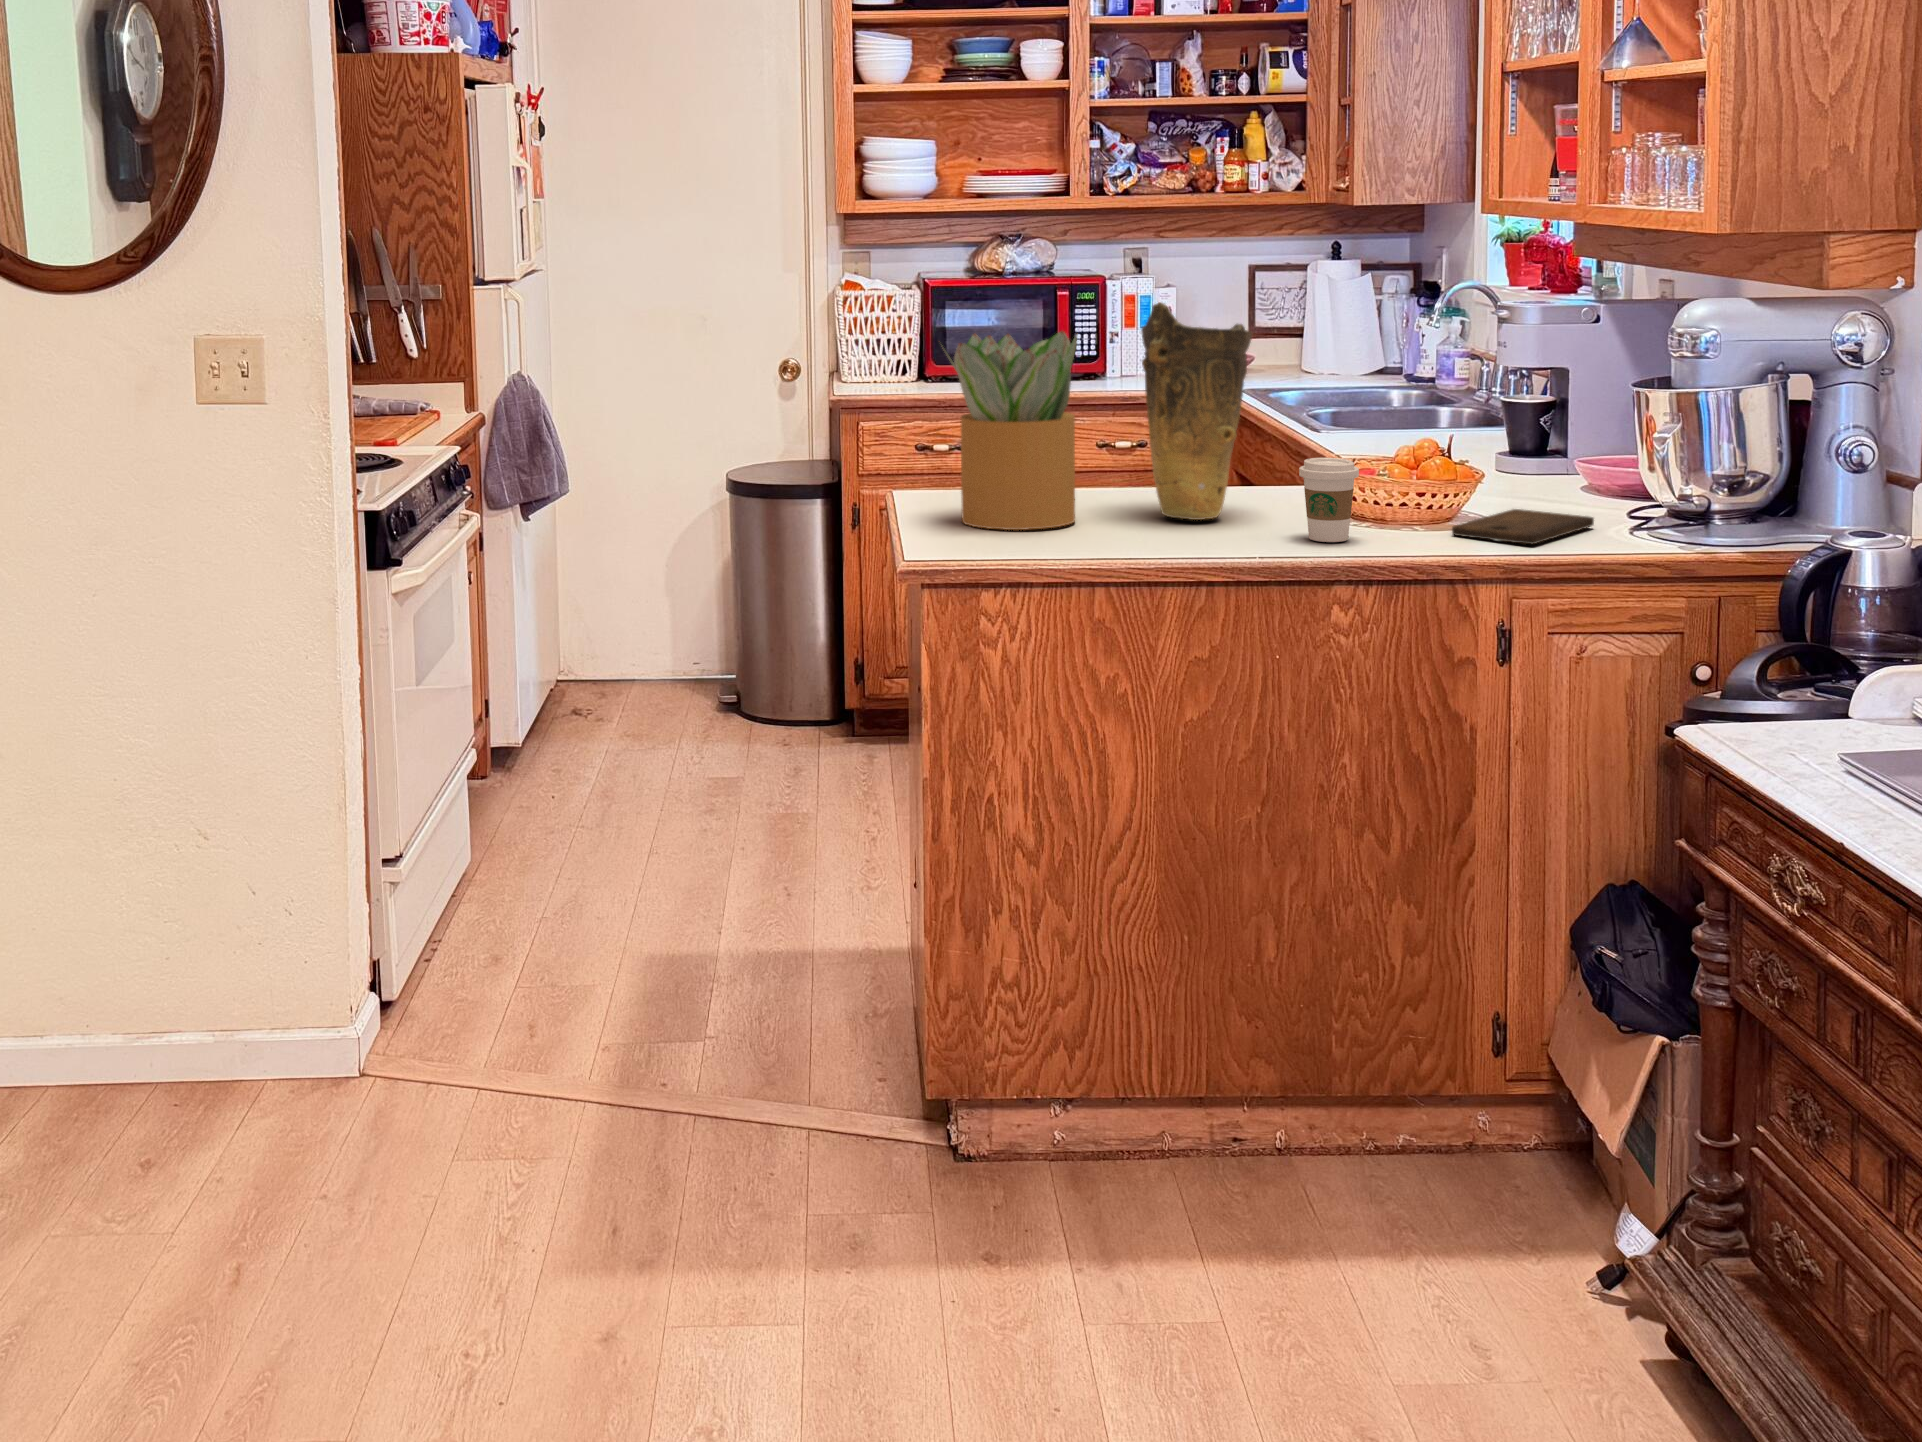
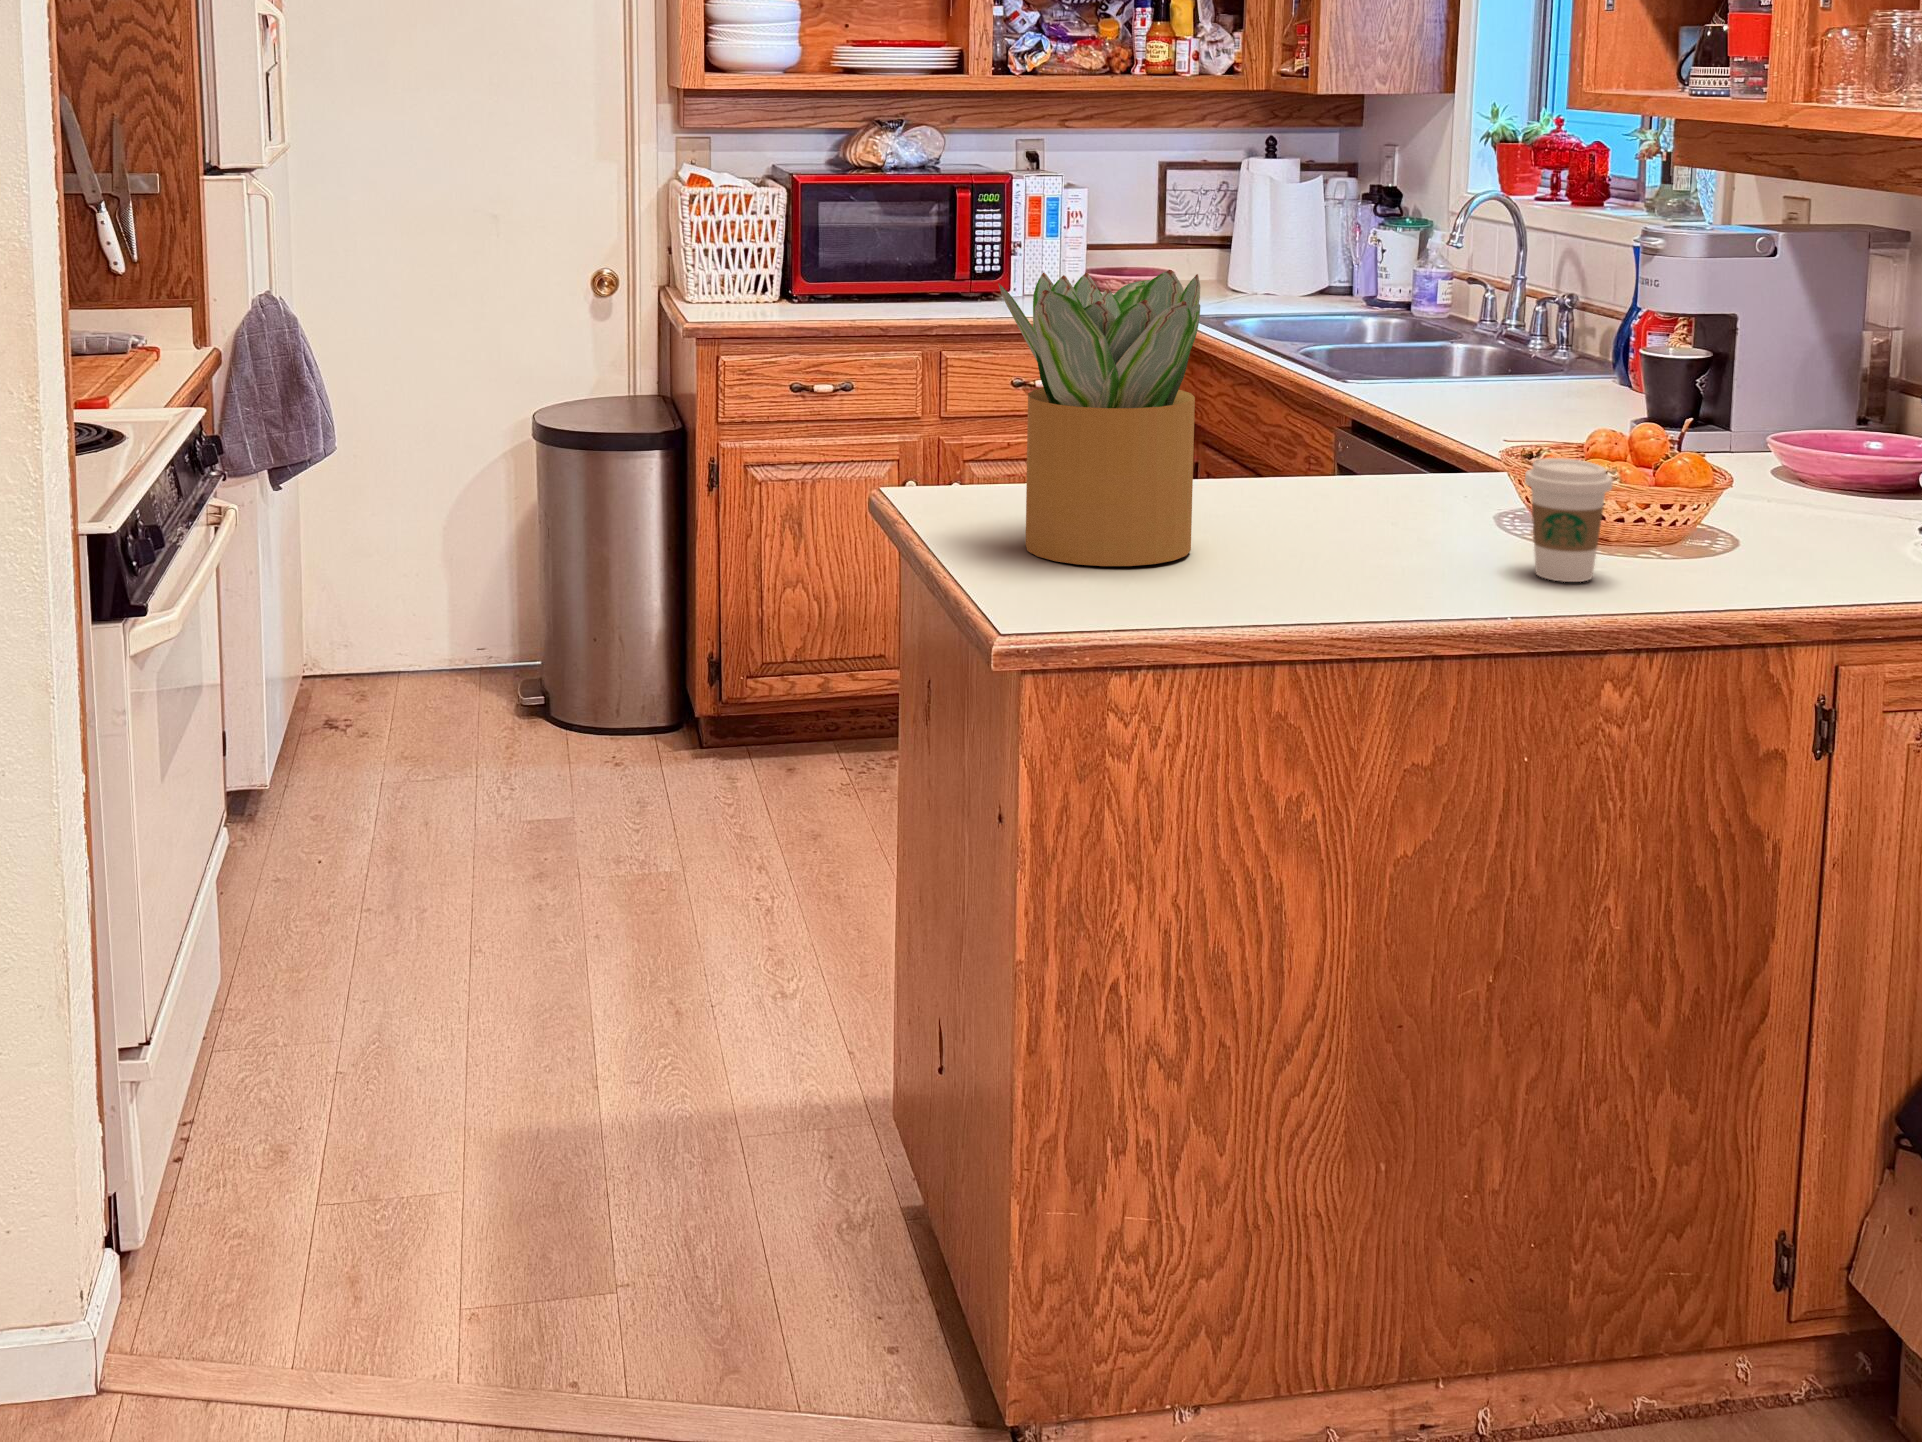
vase: present [1141,302,1252,520] -> none [1275,231,1433,543]
cutting board: present [1452,509,1594,544] -> none [1716,518,1878,581]

